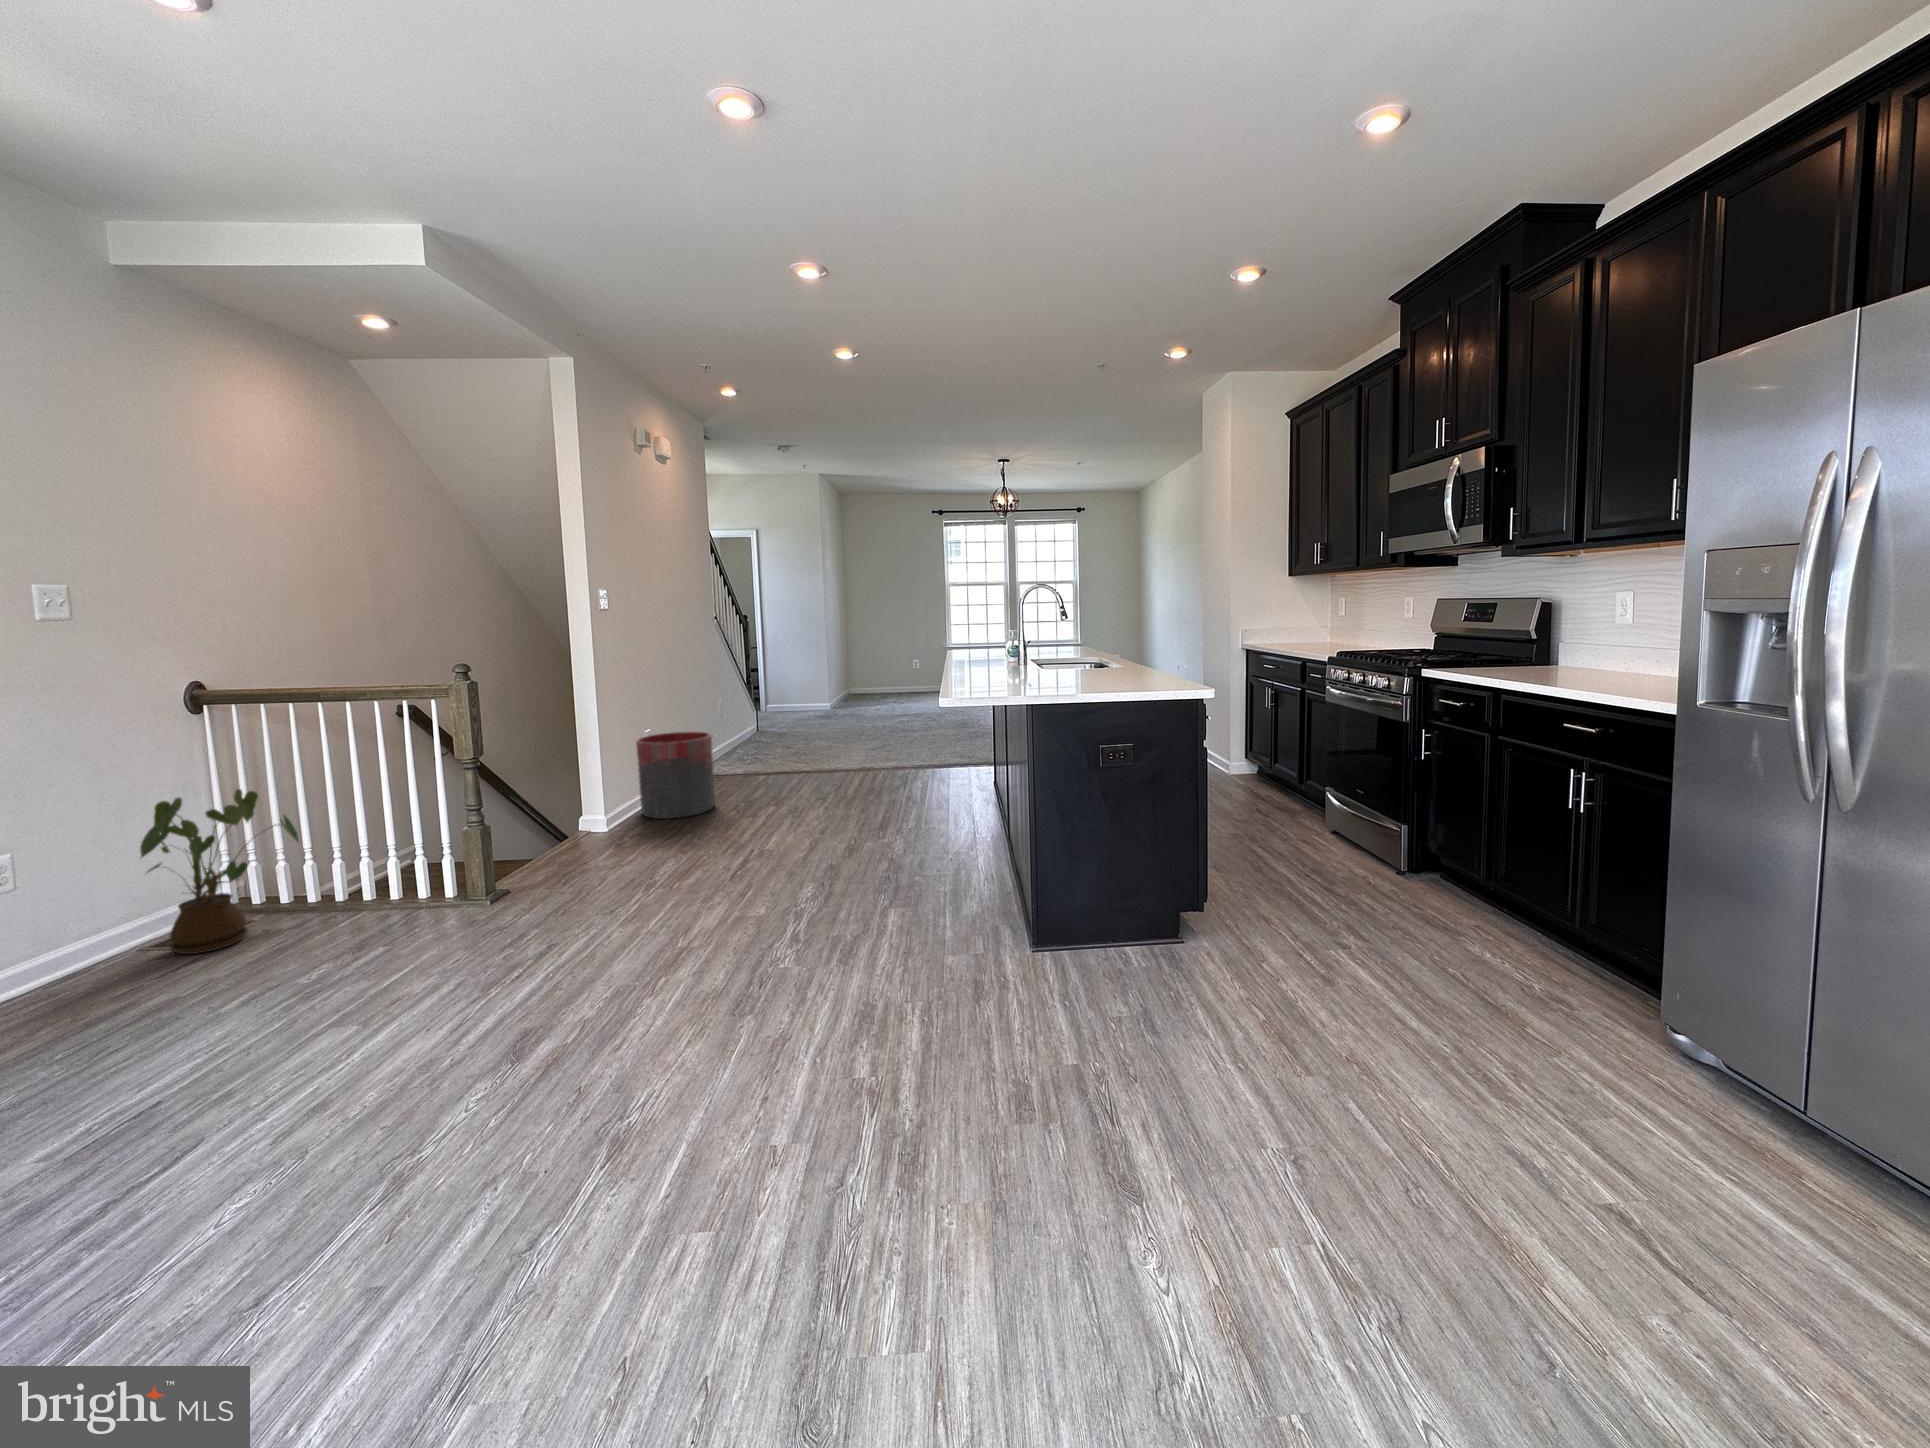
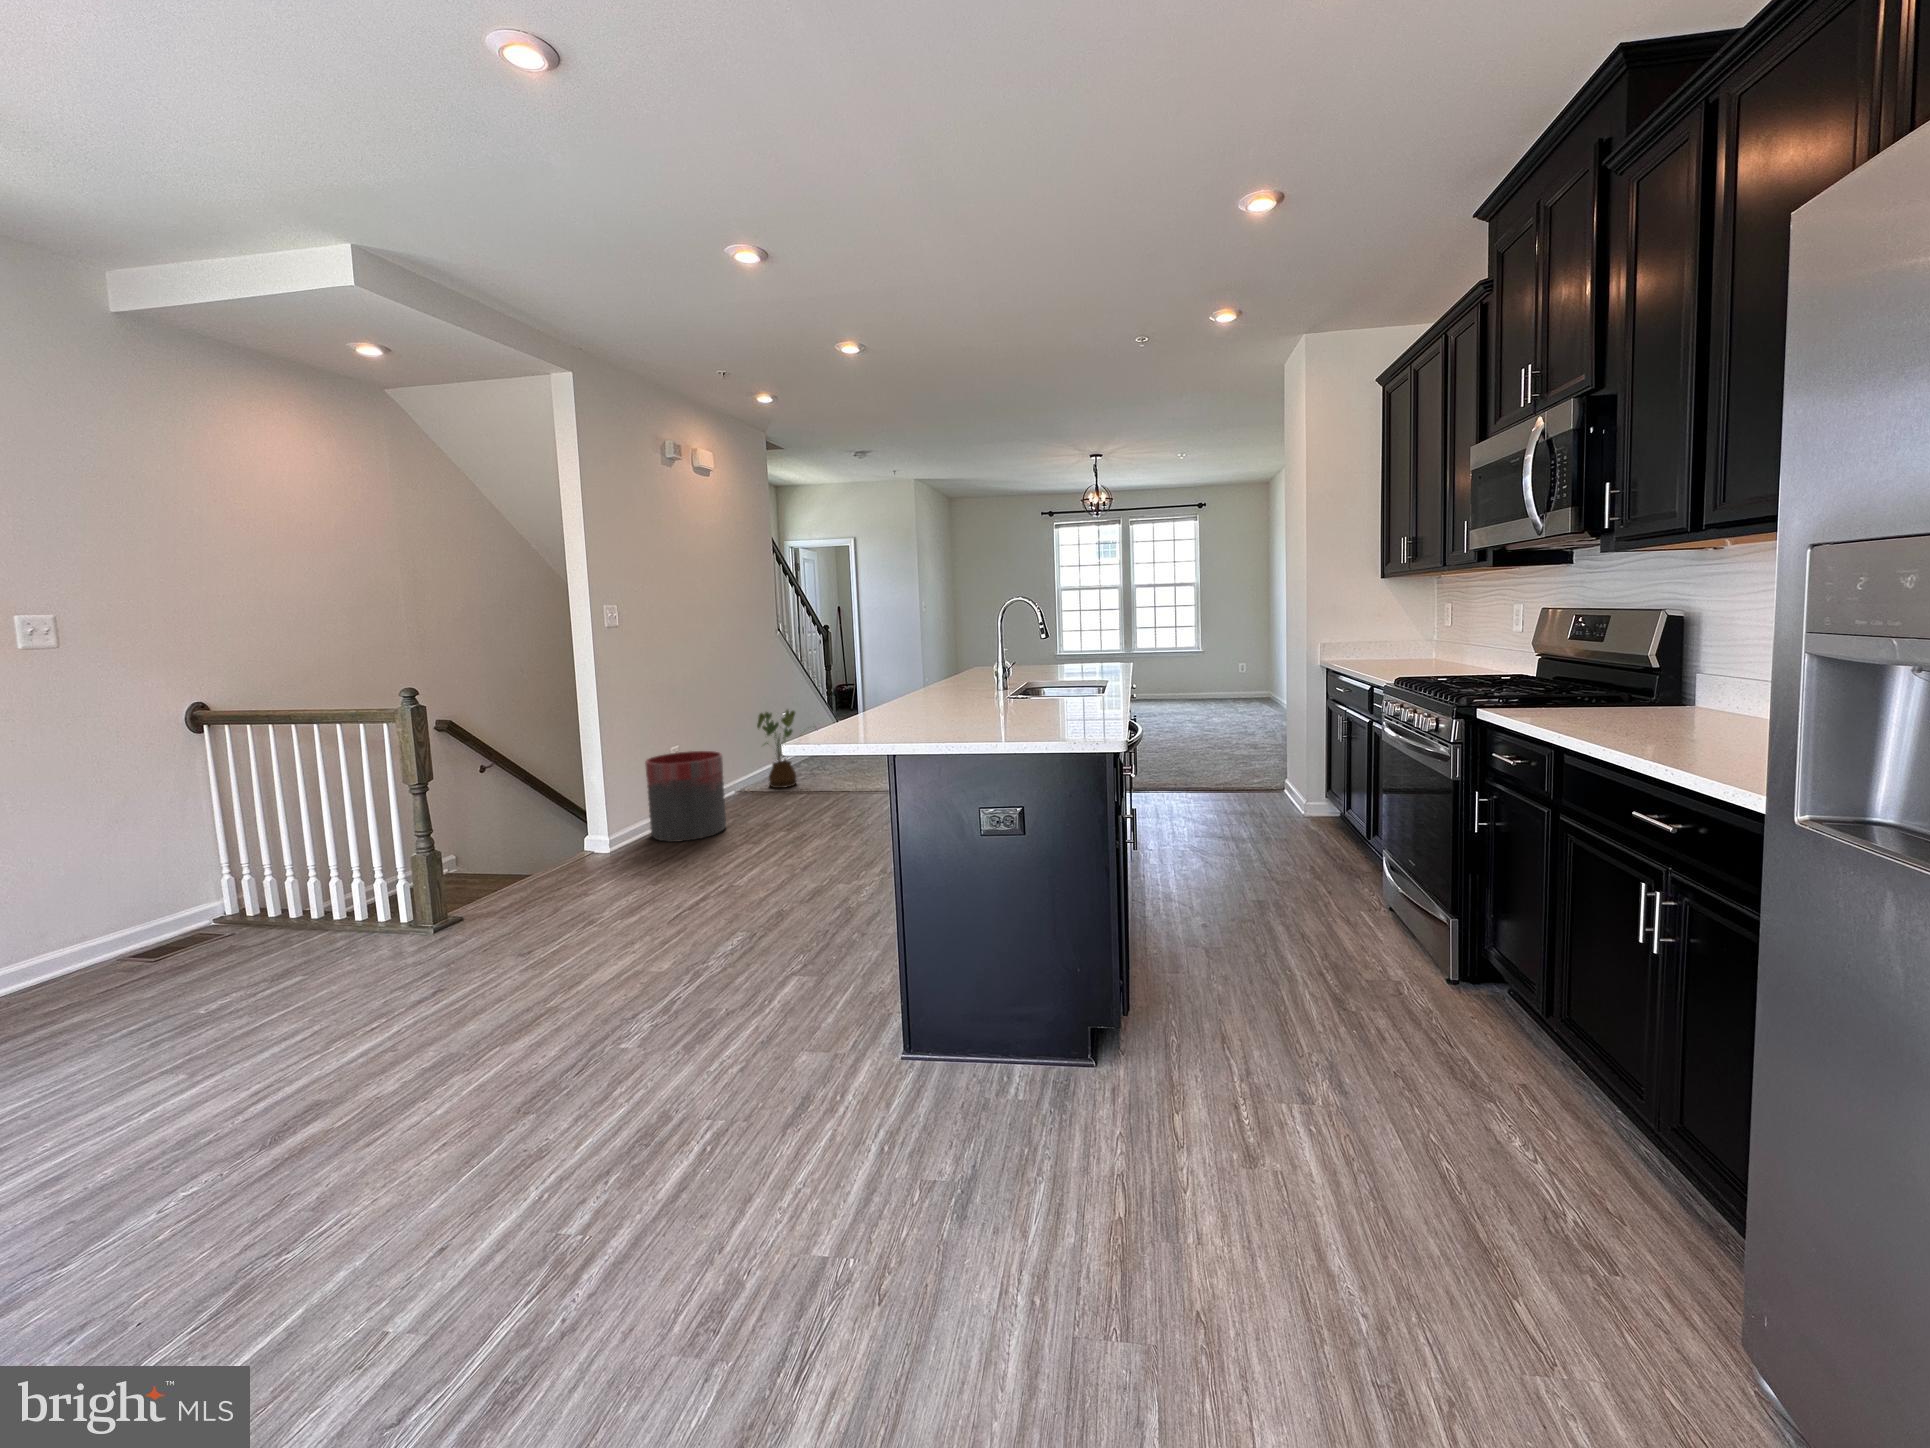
house plant: present [140,789,299,954] -> present [757,710,818,788]

